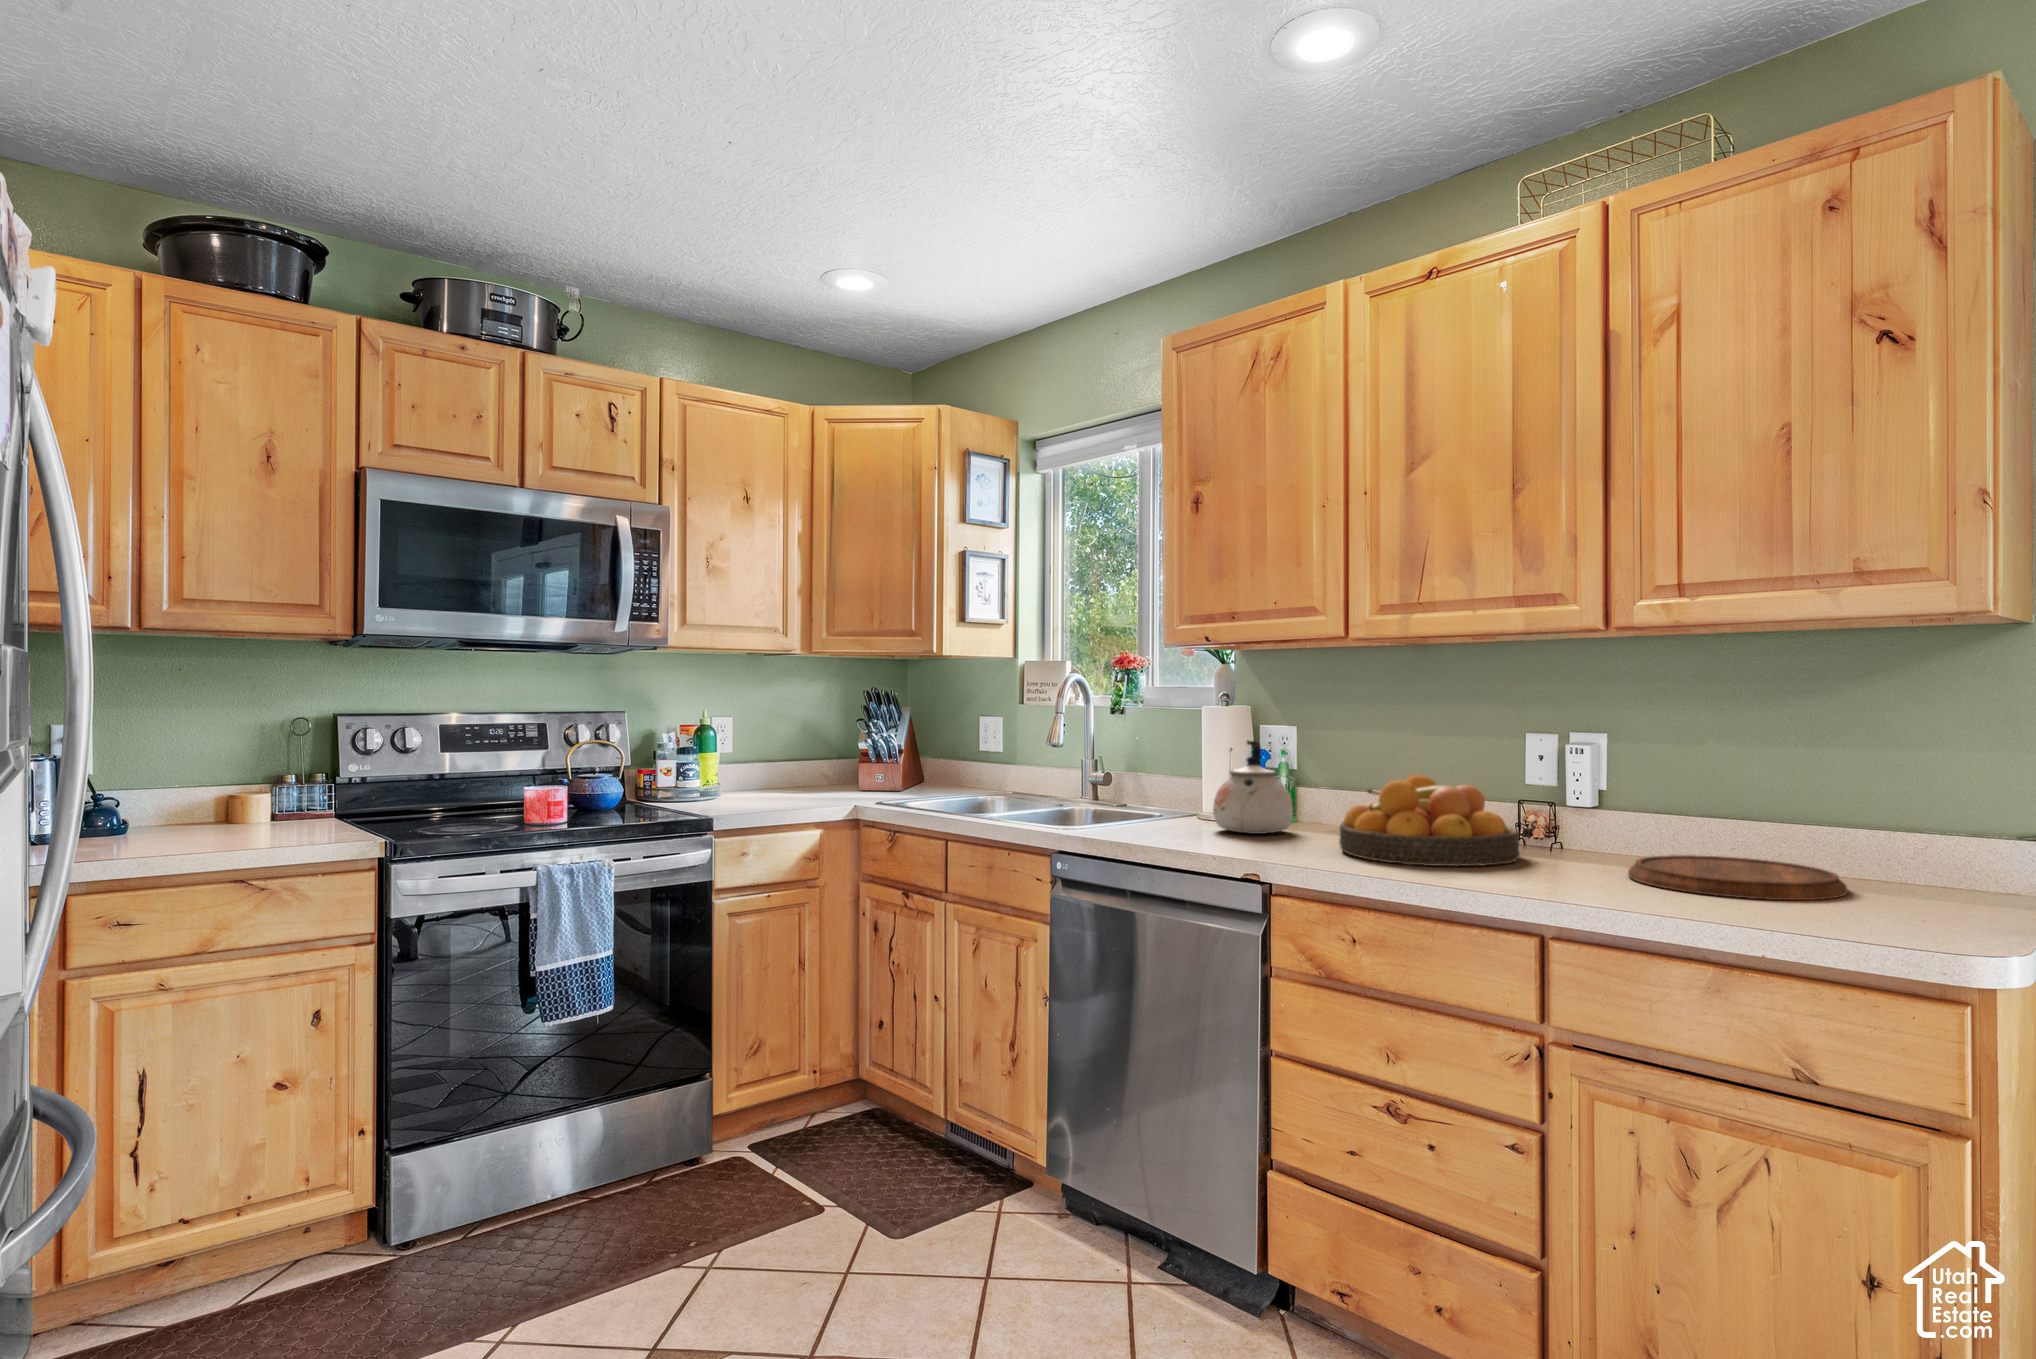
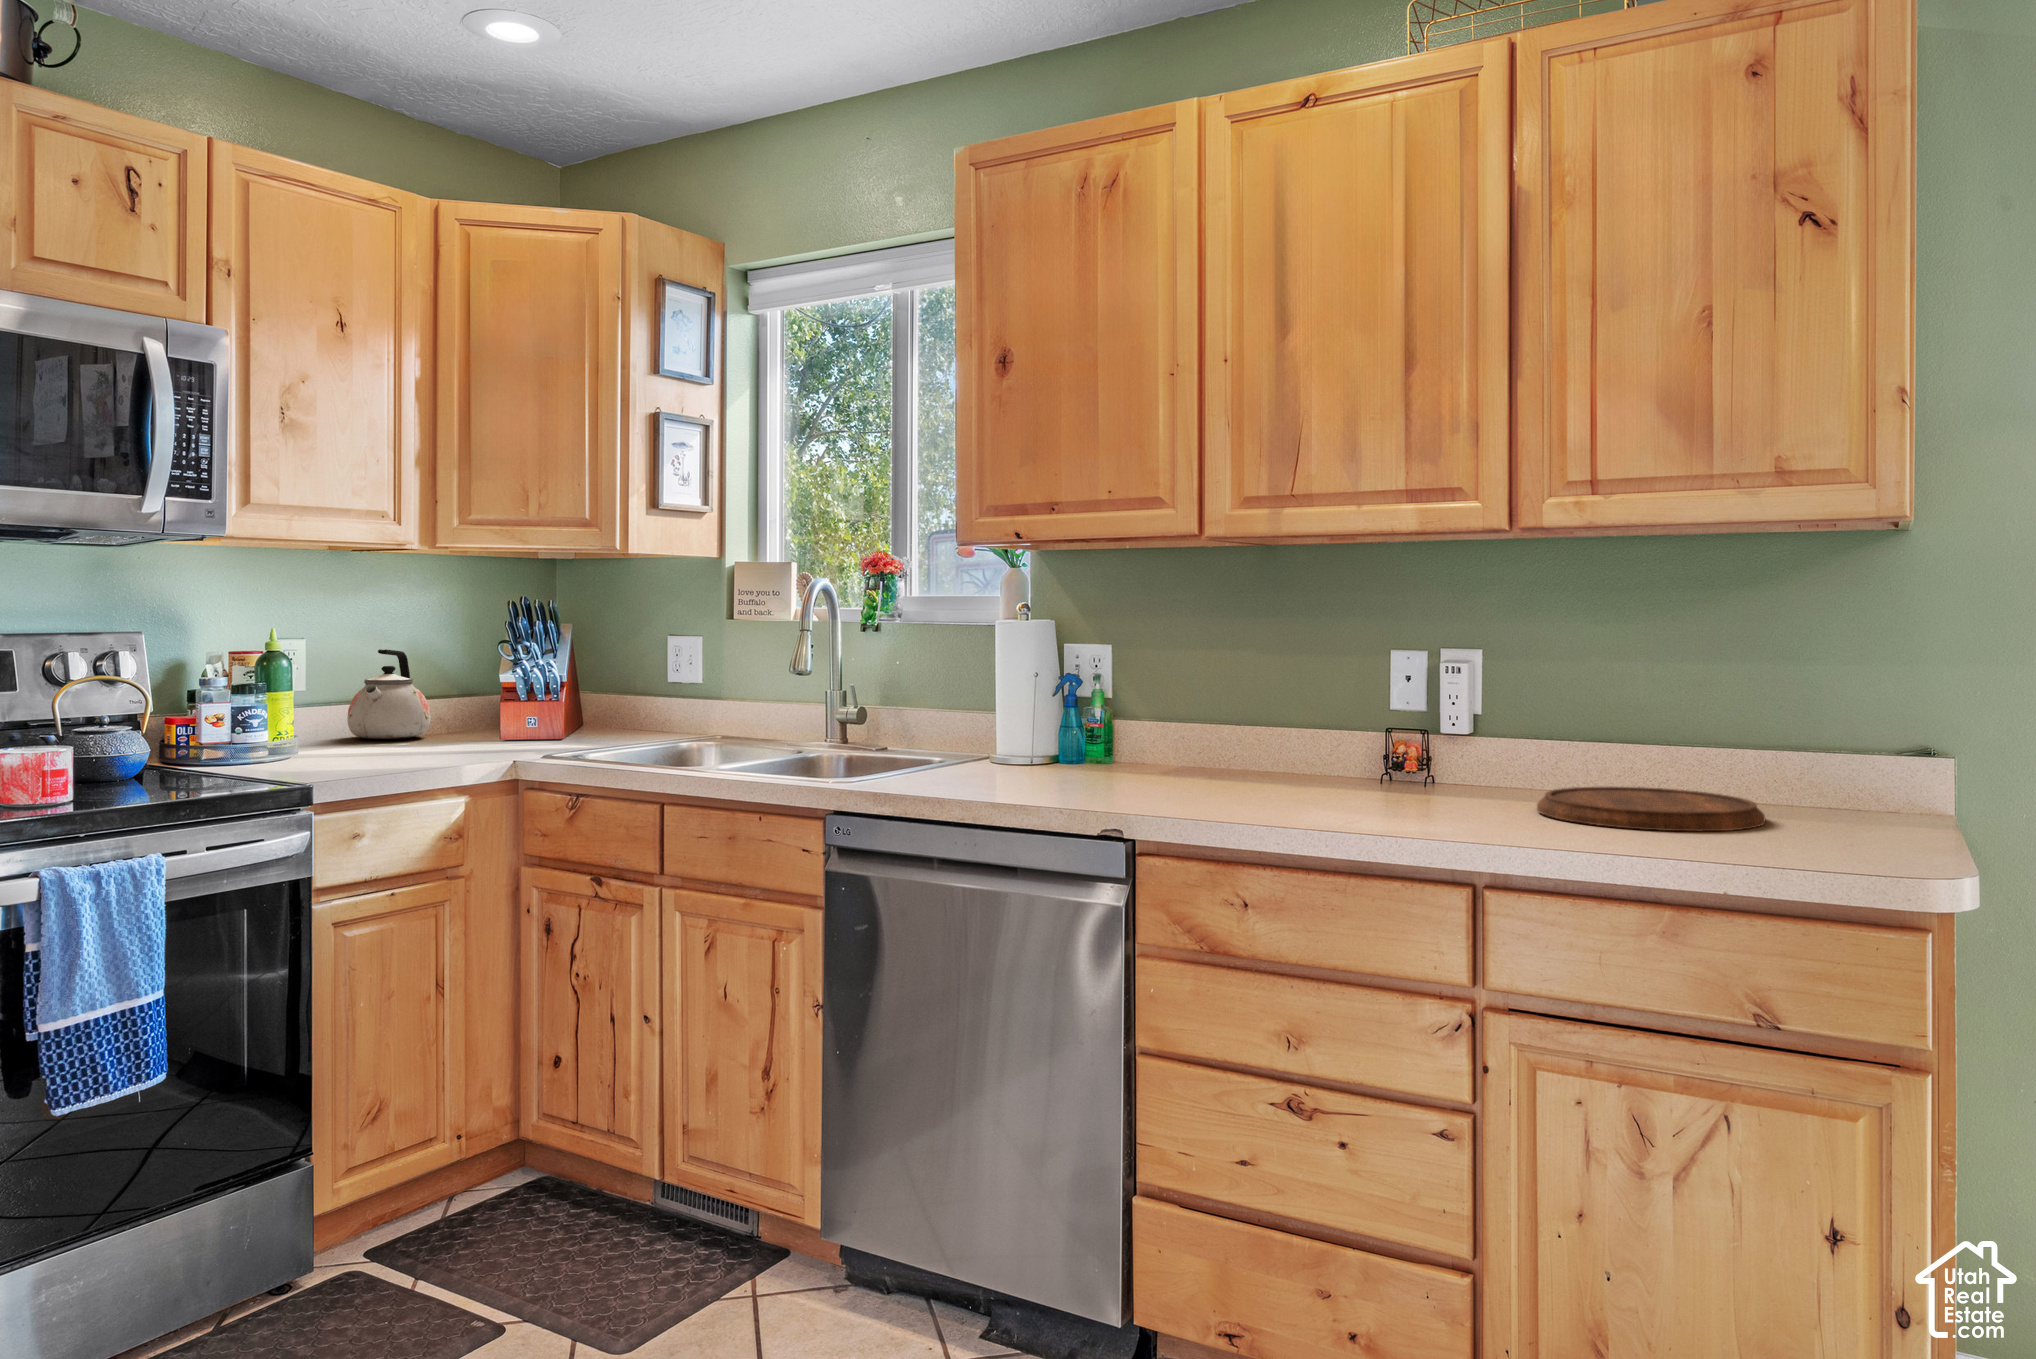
kettle: present [1213,741,1293,834] -> present [347,649,431,739]
fruit bowl: present [1339,775,1520,866] -> none [1200,703,1408,811]

